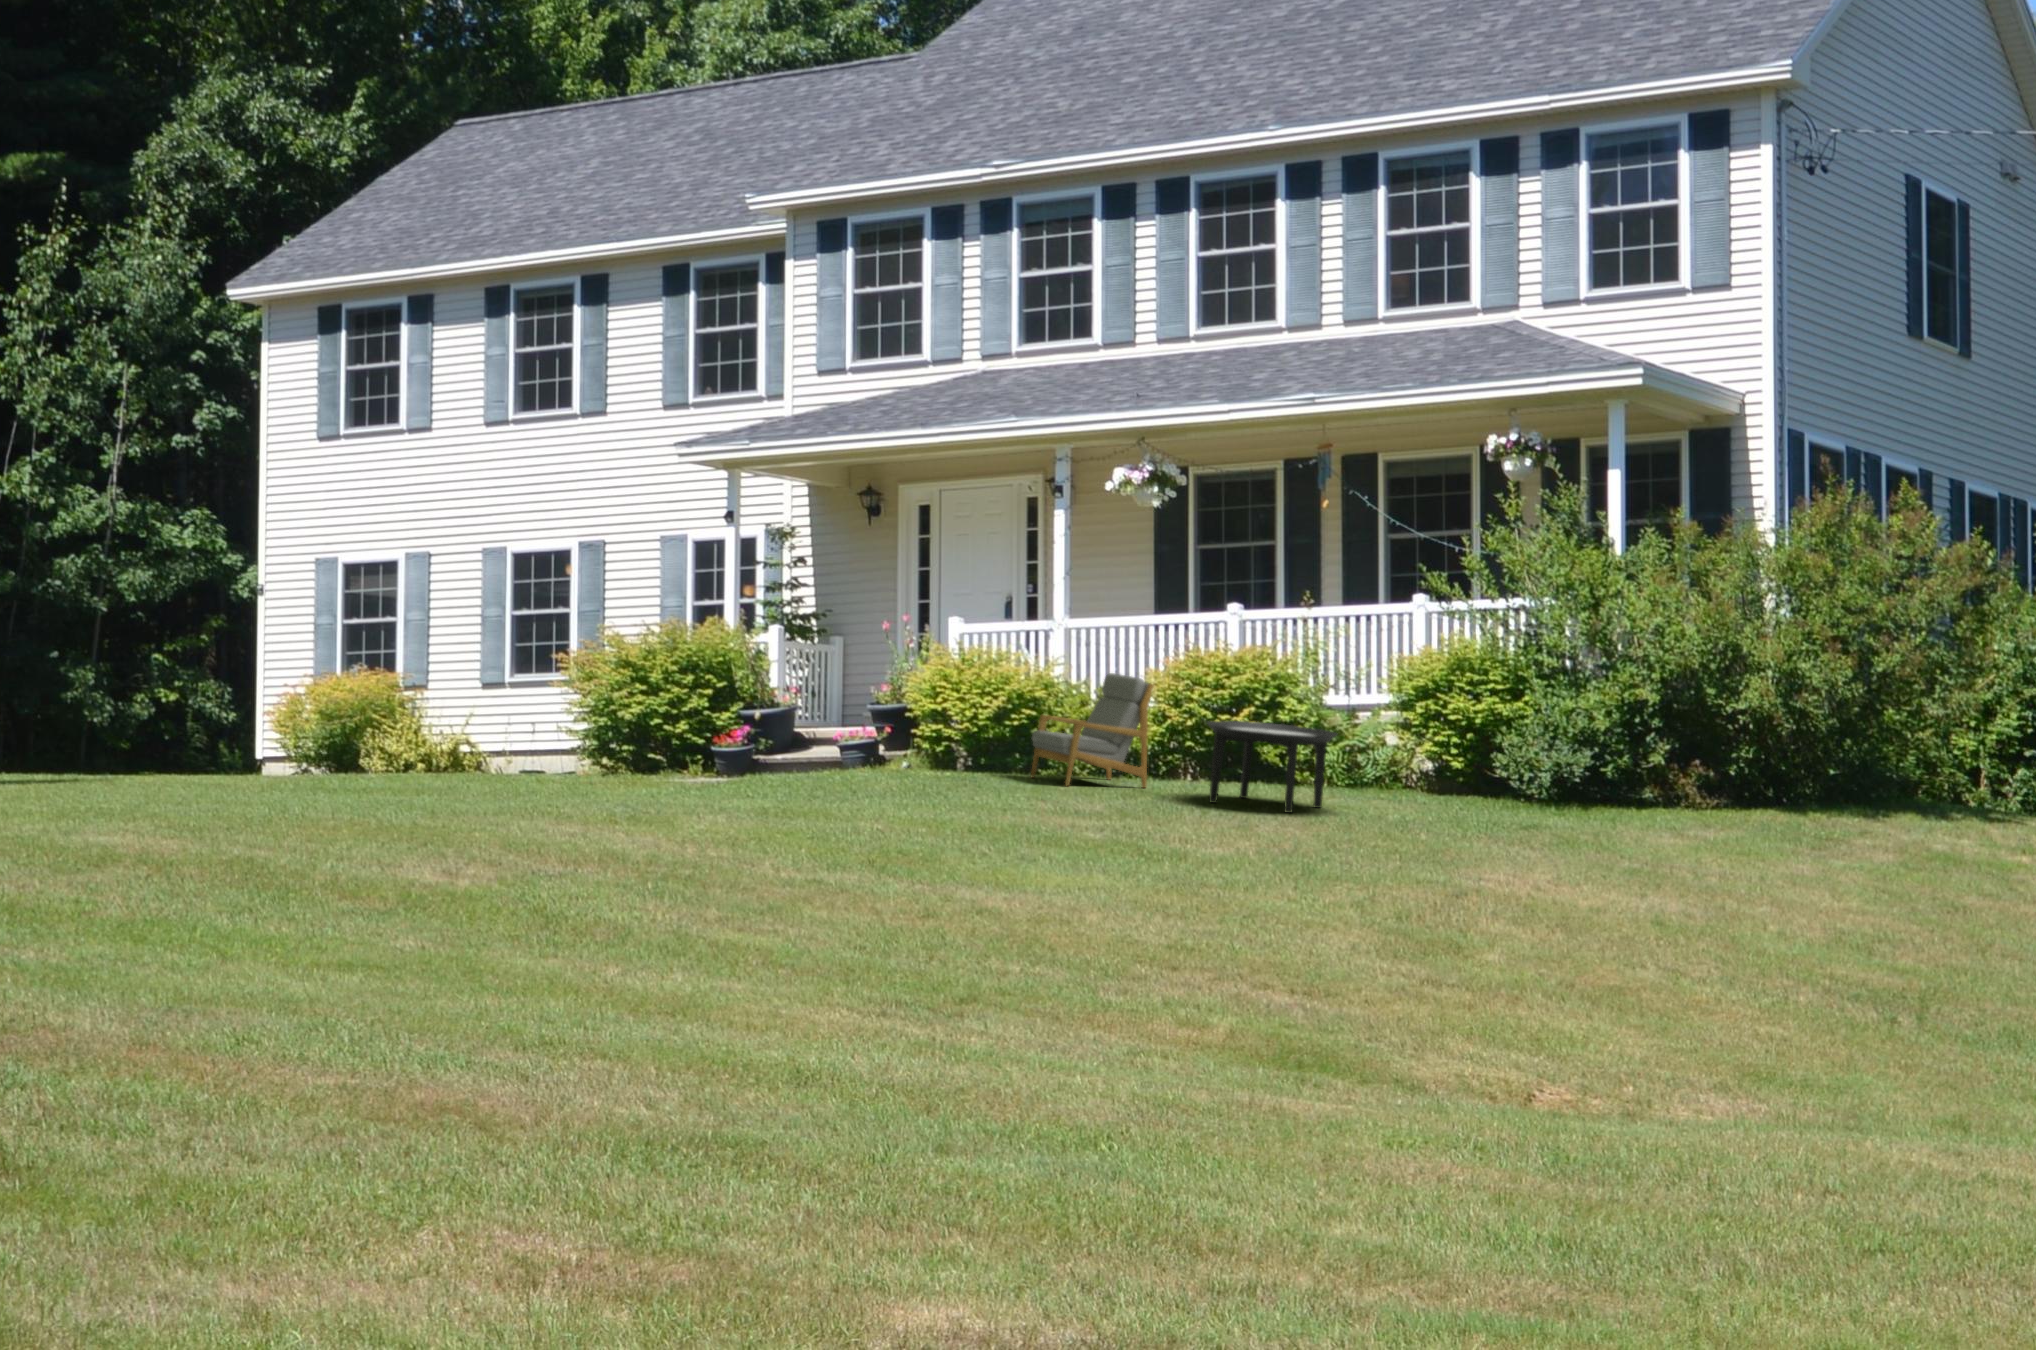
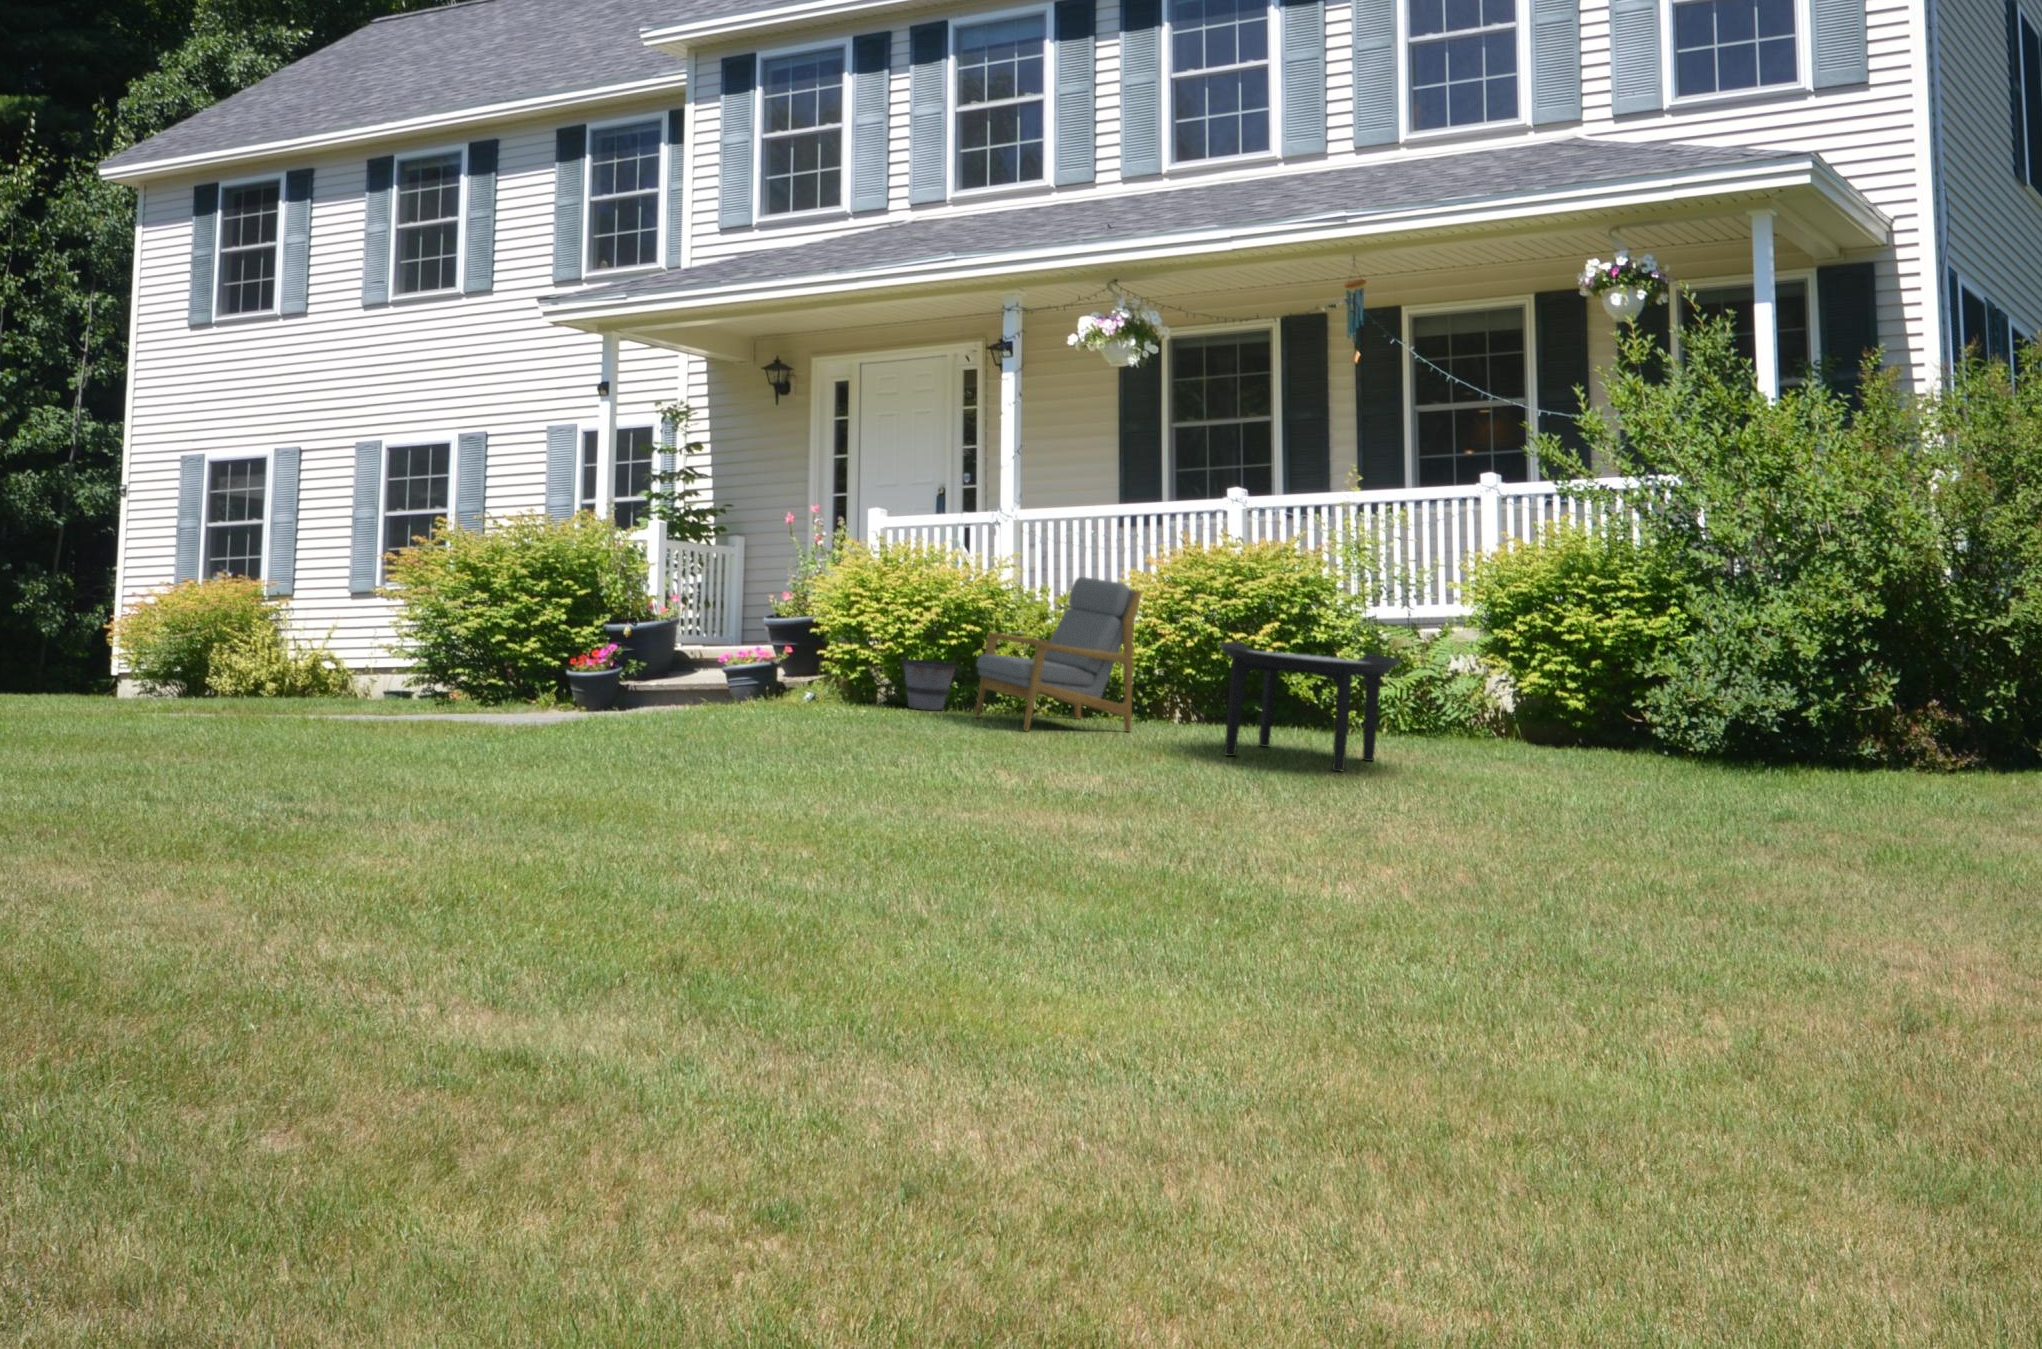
bucket: none [976,732,1021,773] -> present [901,655,961,710]

